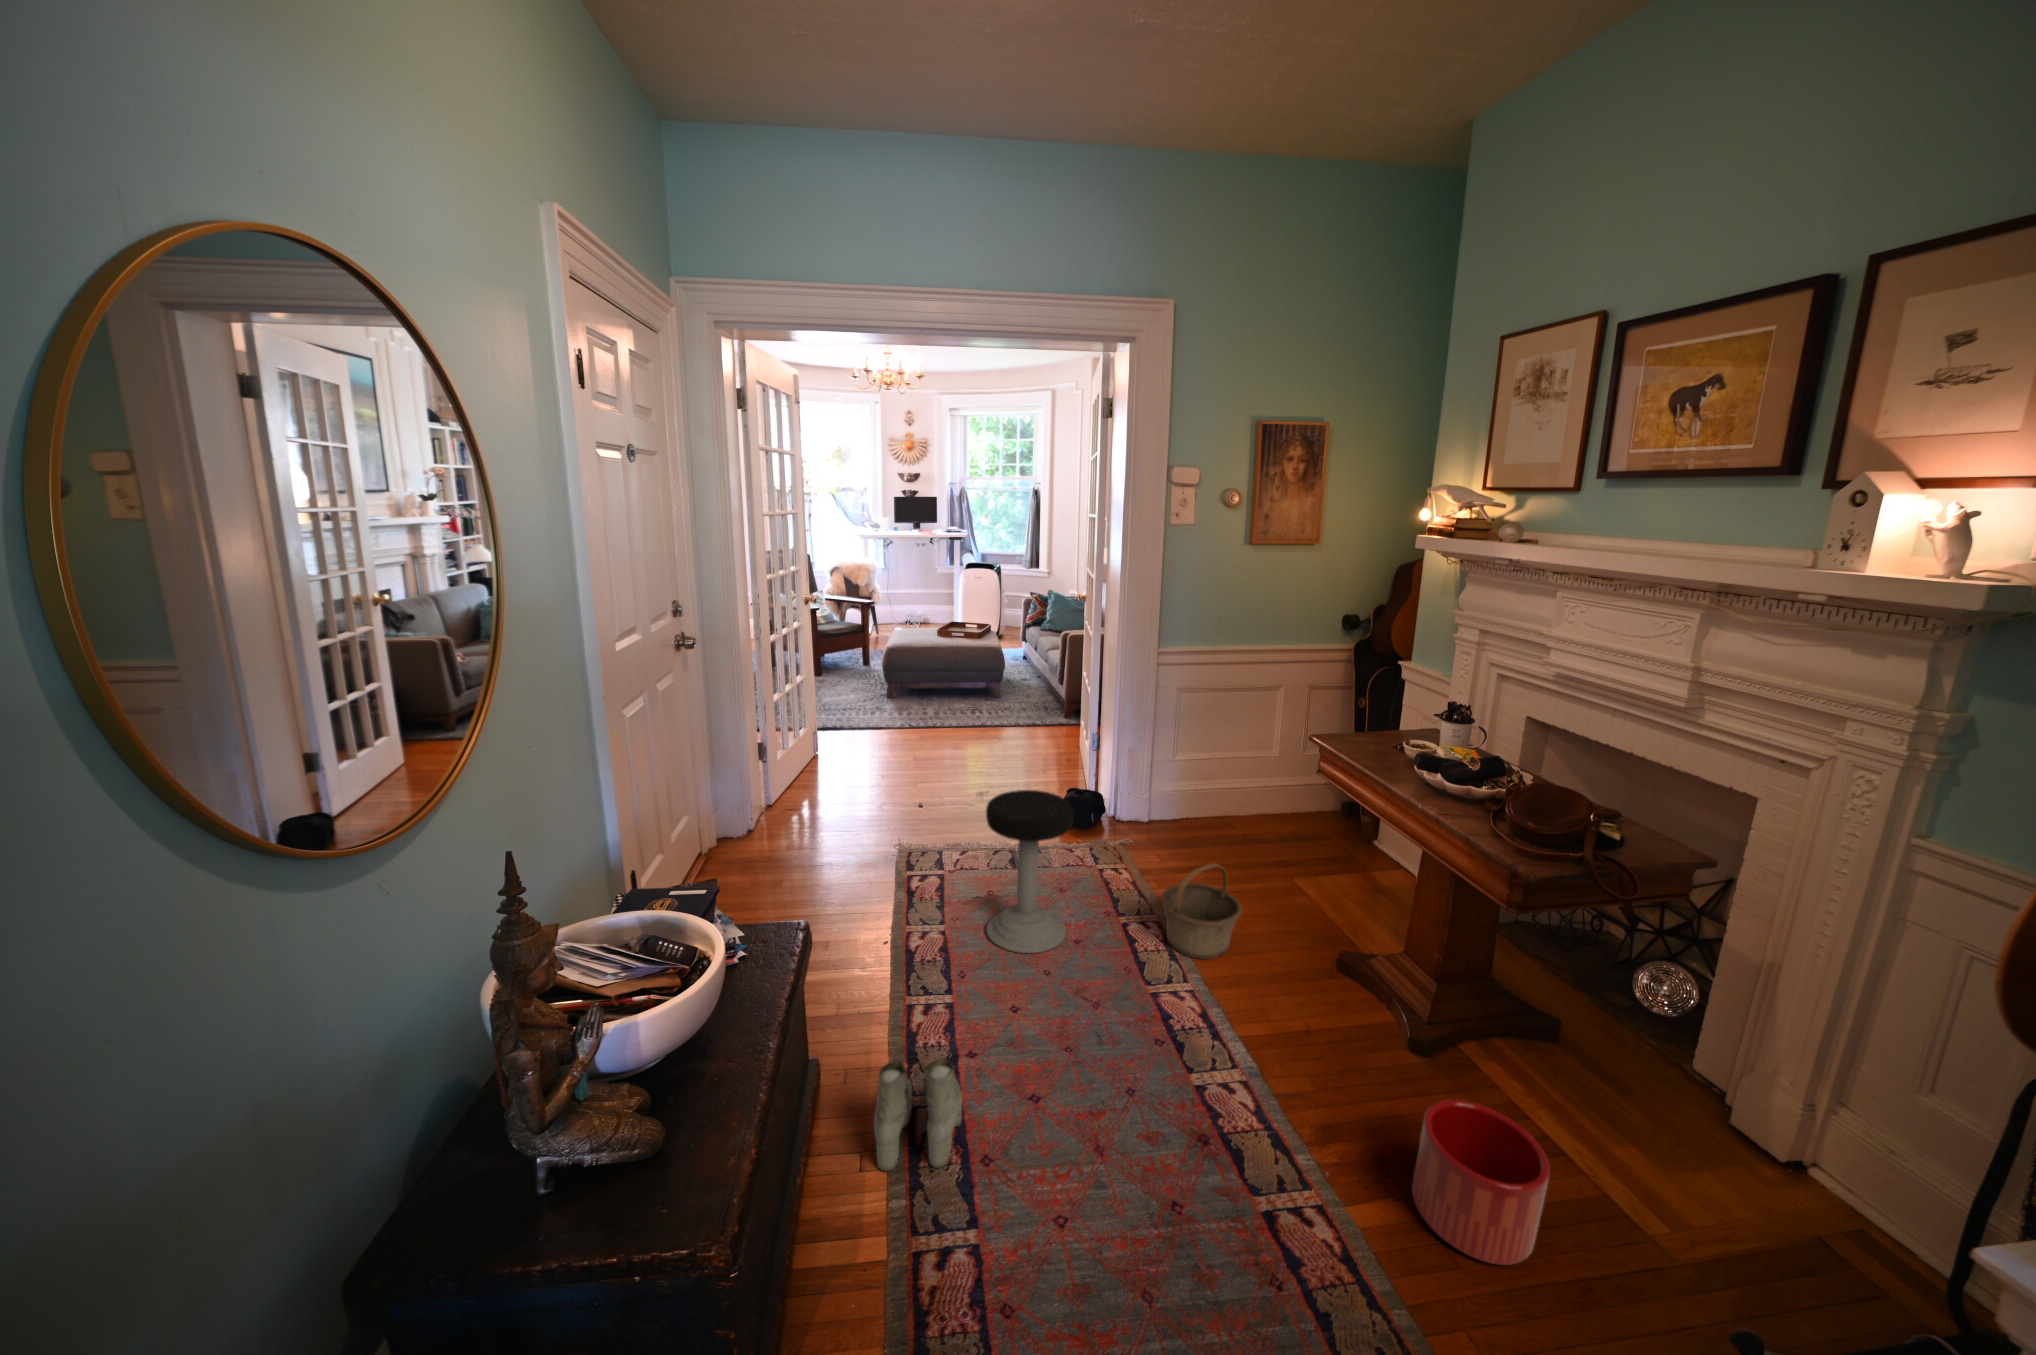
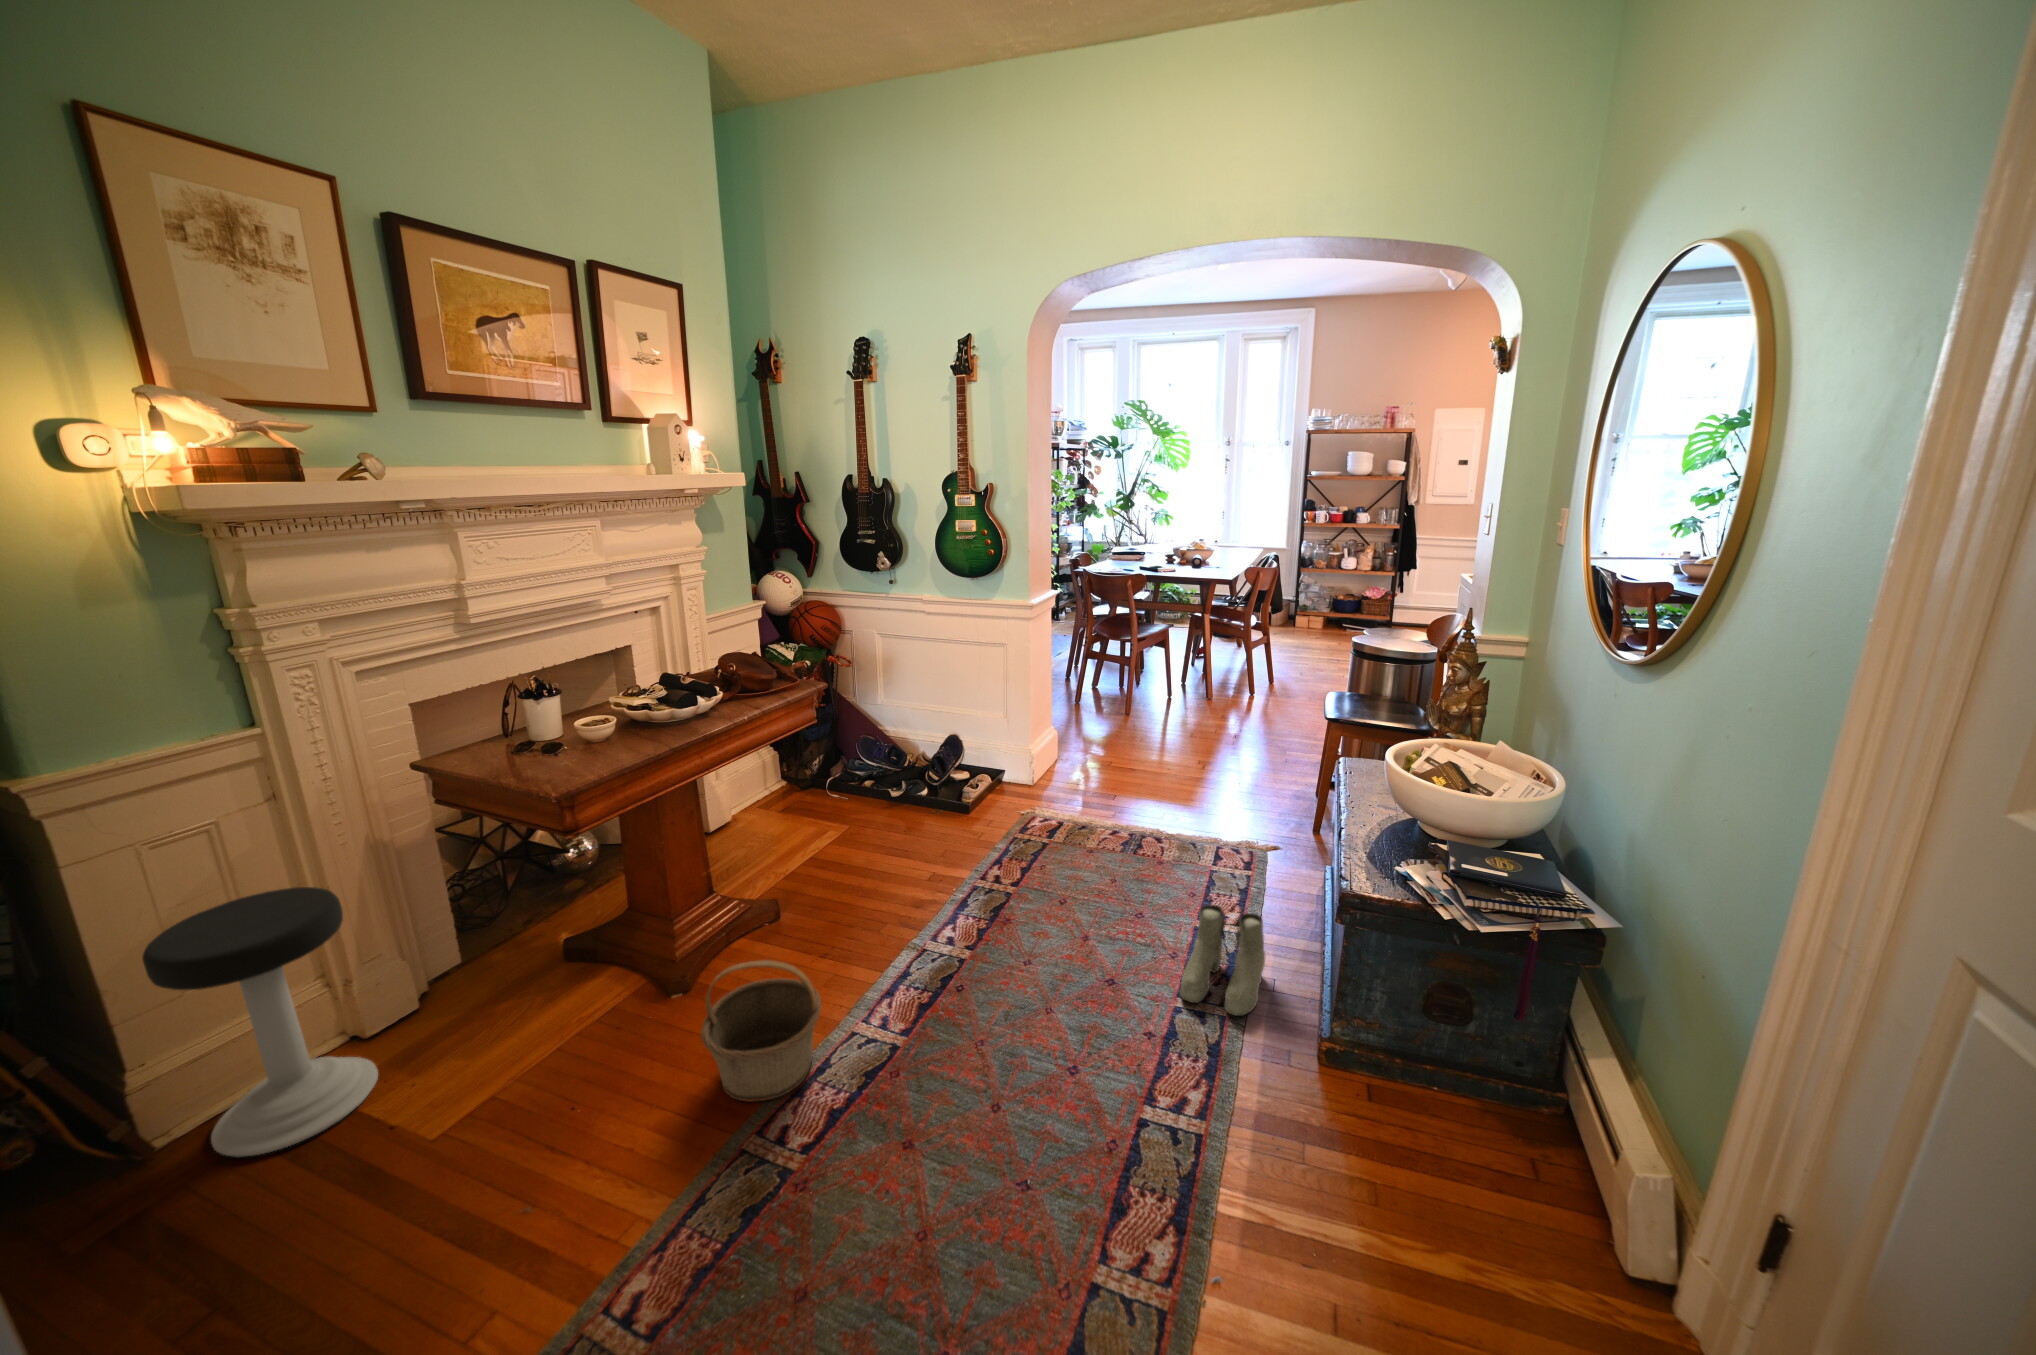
stool: present [986,790,1073,953] -> present [142,887,378,1156]
planter: present [1412,1100,1550,1265] -> none [893,794,954,865]

